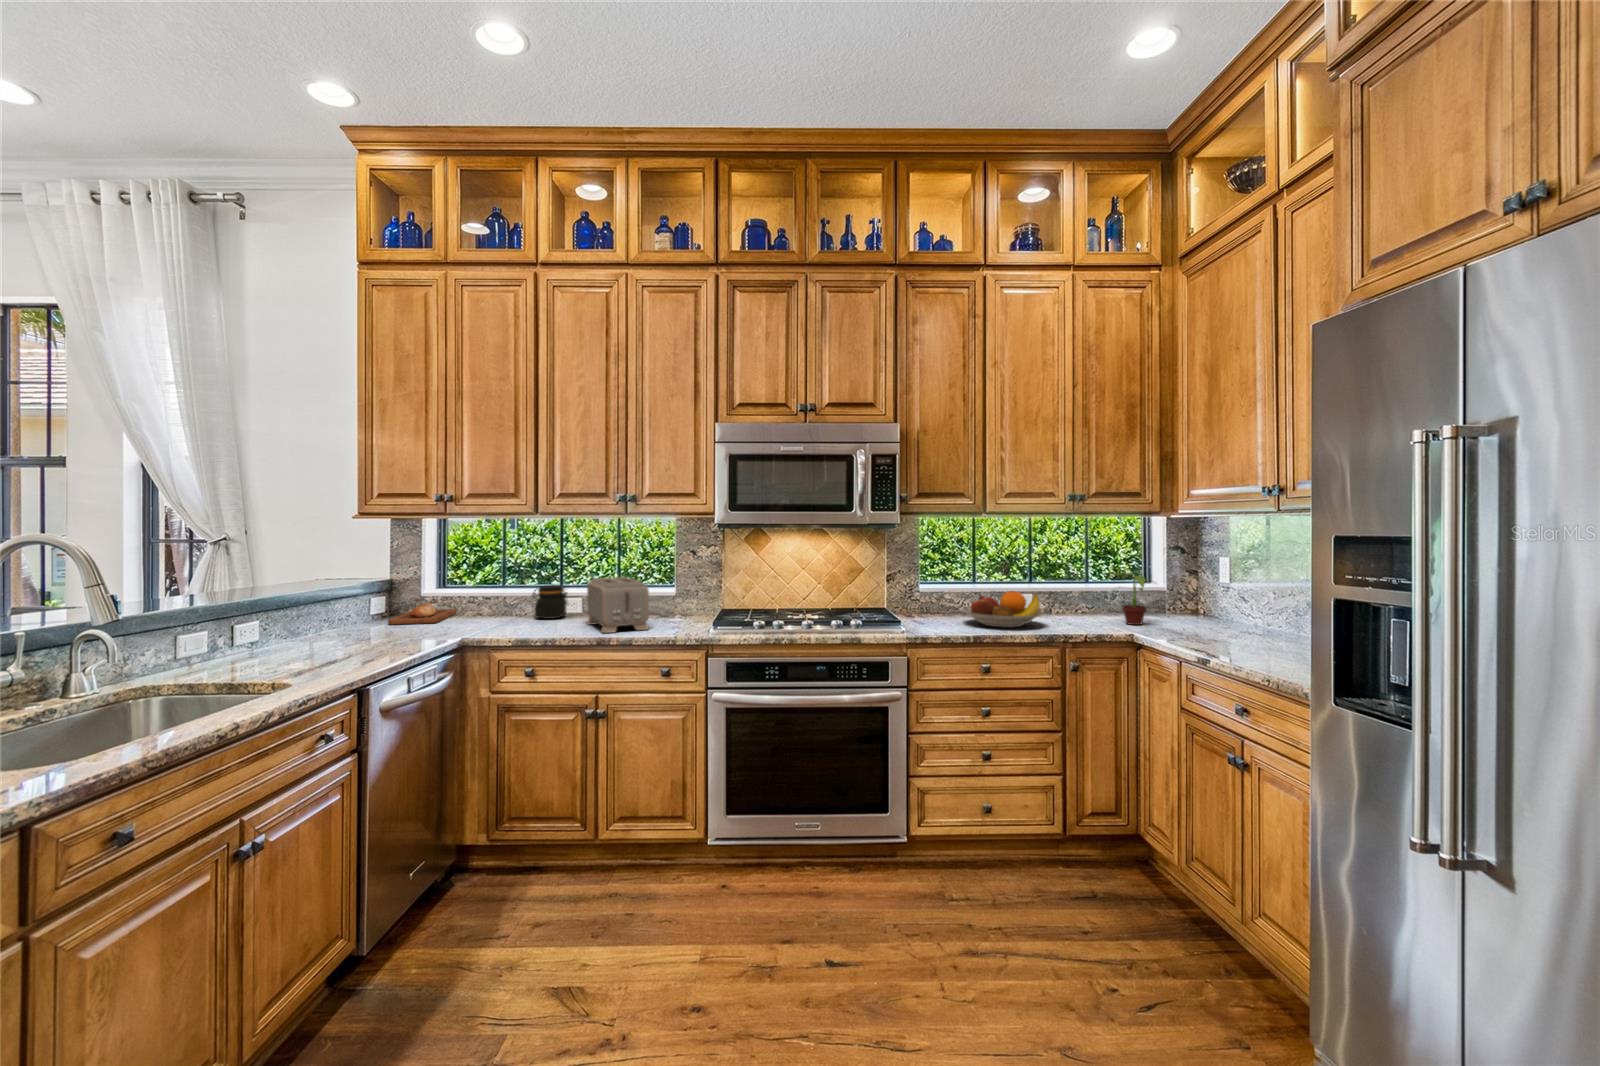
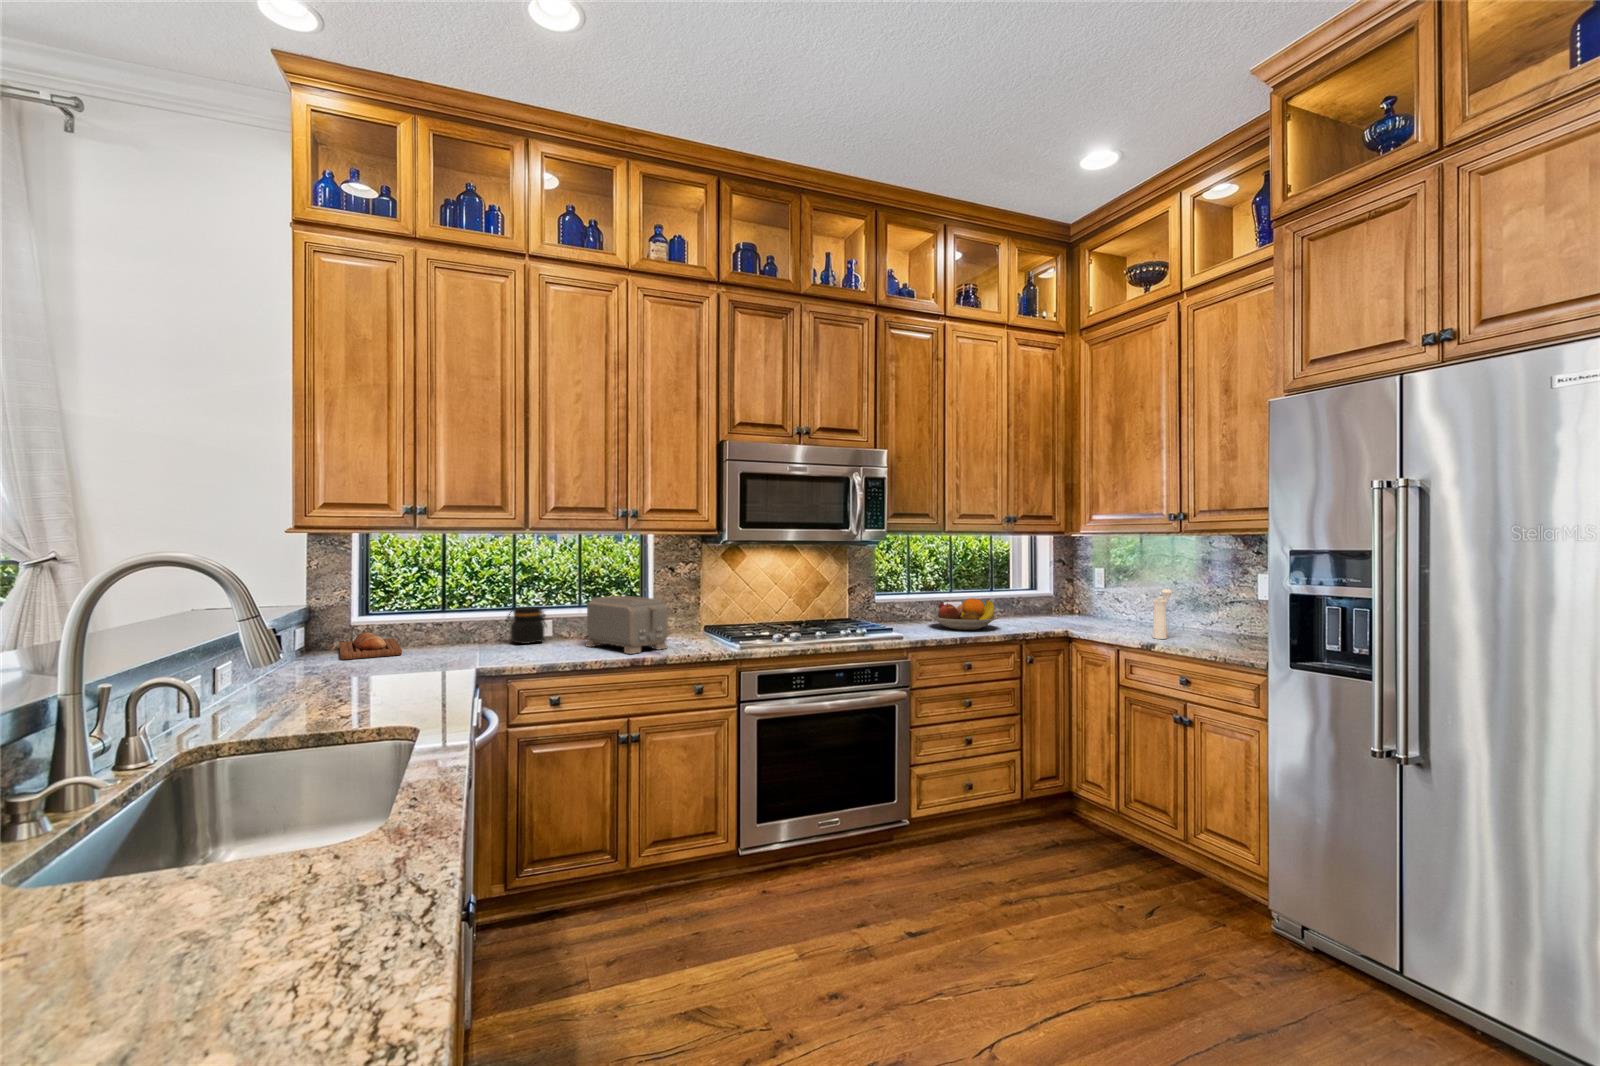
potted plant: present [1108,573,1146,625] -> none [1035,580,1070,623]
pepper mill: none [1231,587,1268,652] -> present [1153,589,1172,639]

